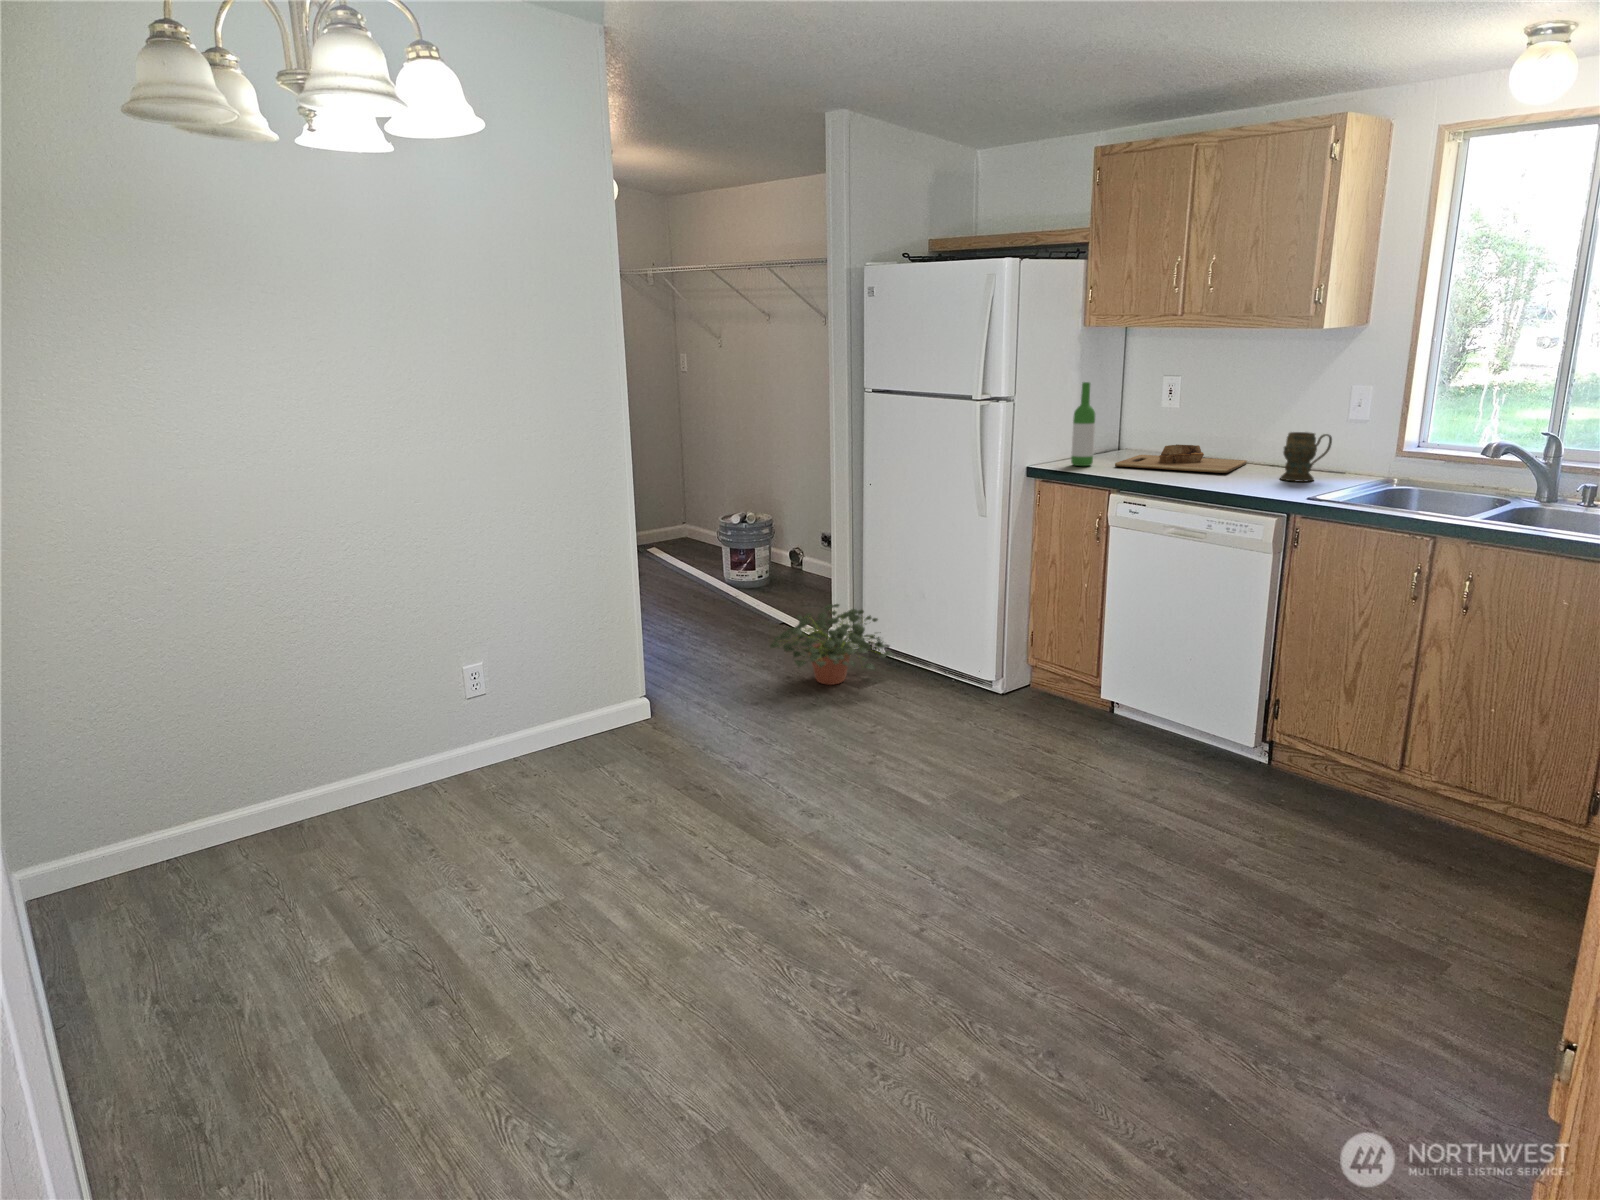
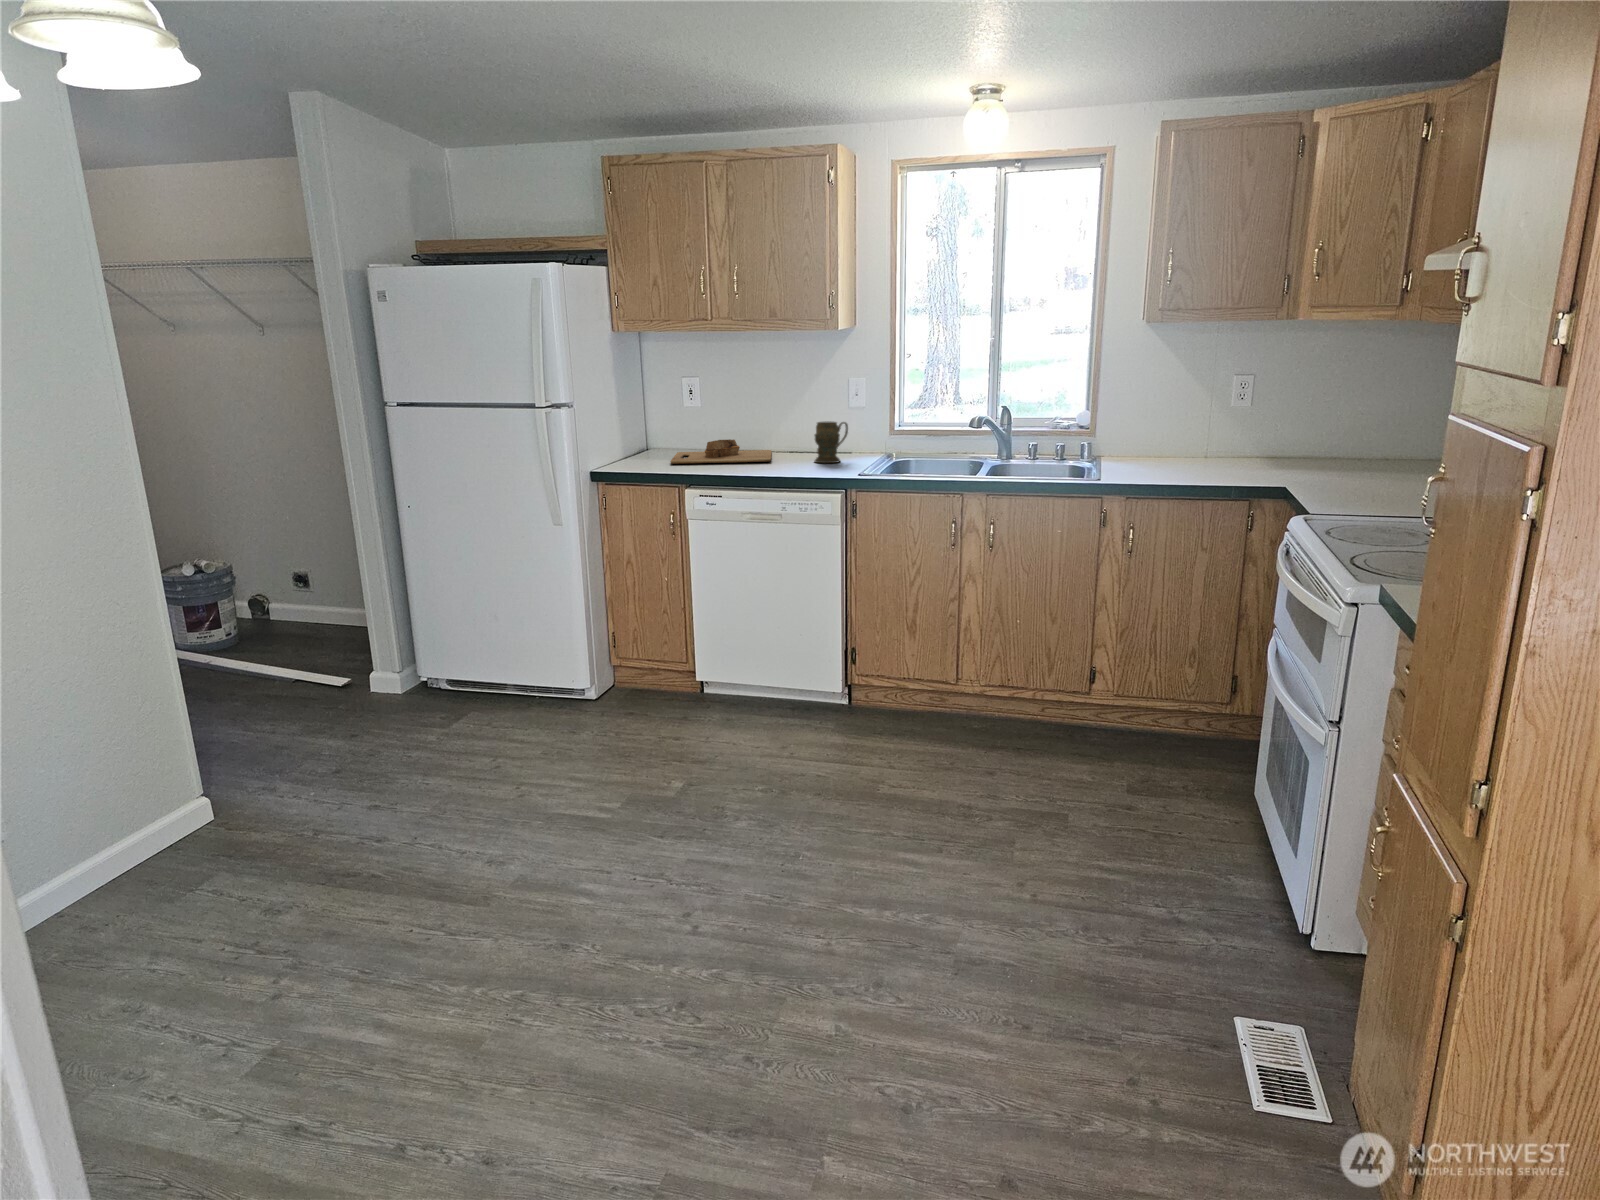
wine bottle: present [1071,382,1095,466] -> none [627,386,650,467]
potted plant: present [770,604,893,685] -> none [333,642,482,732]

